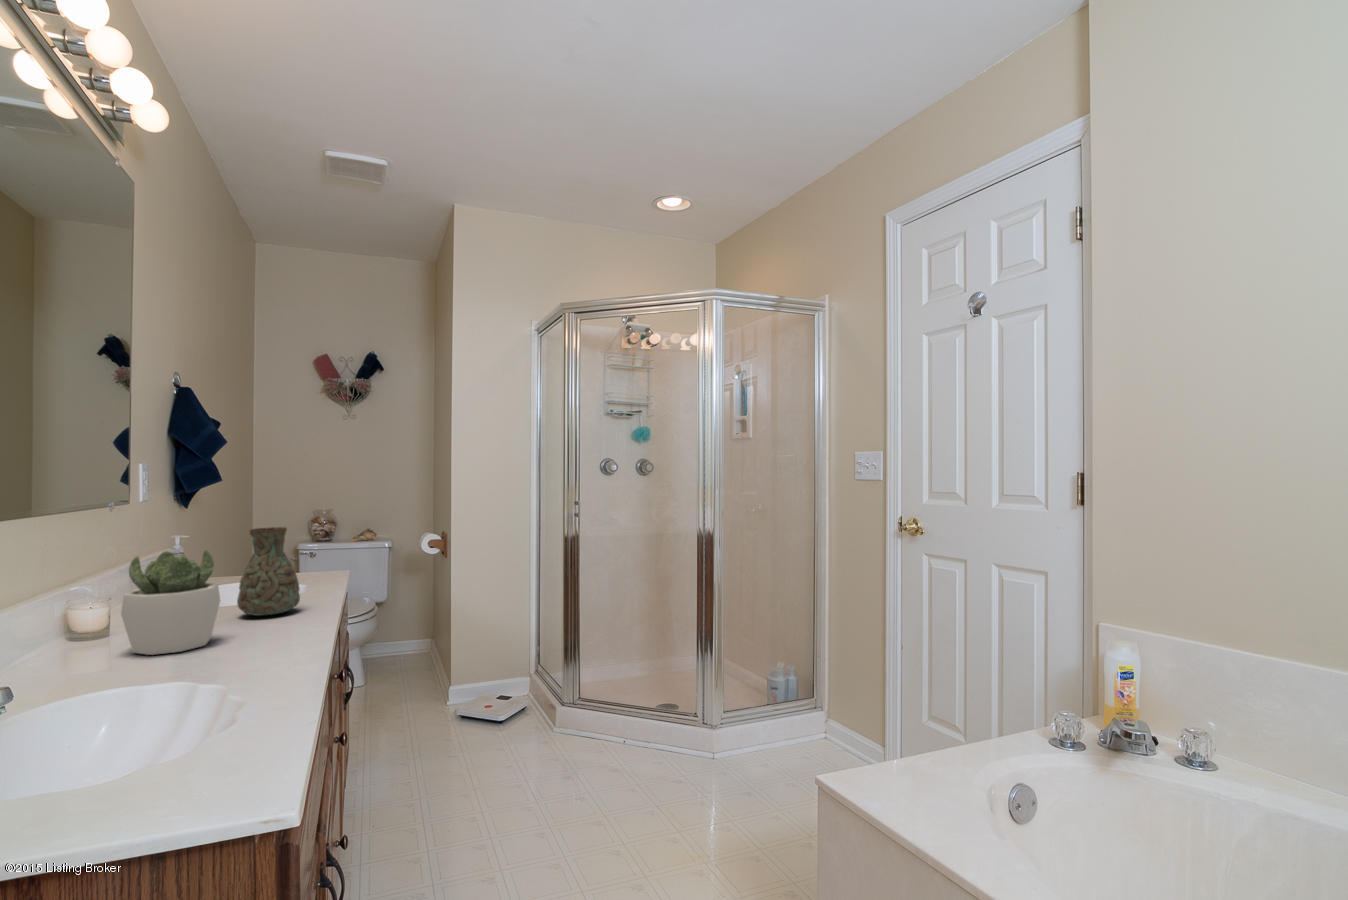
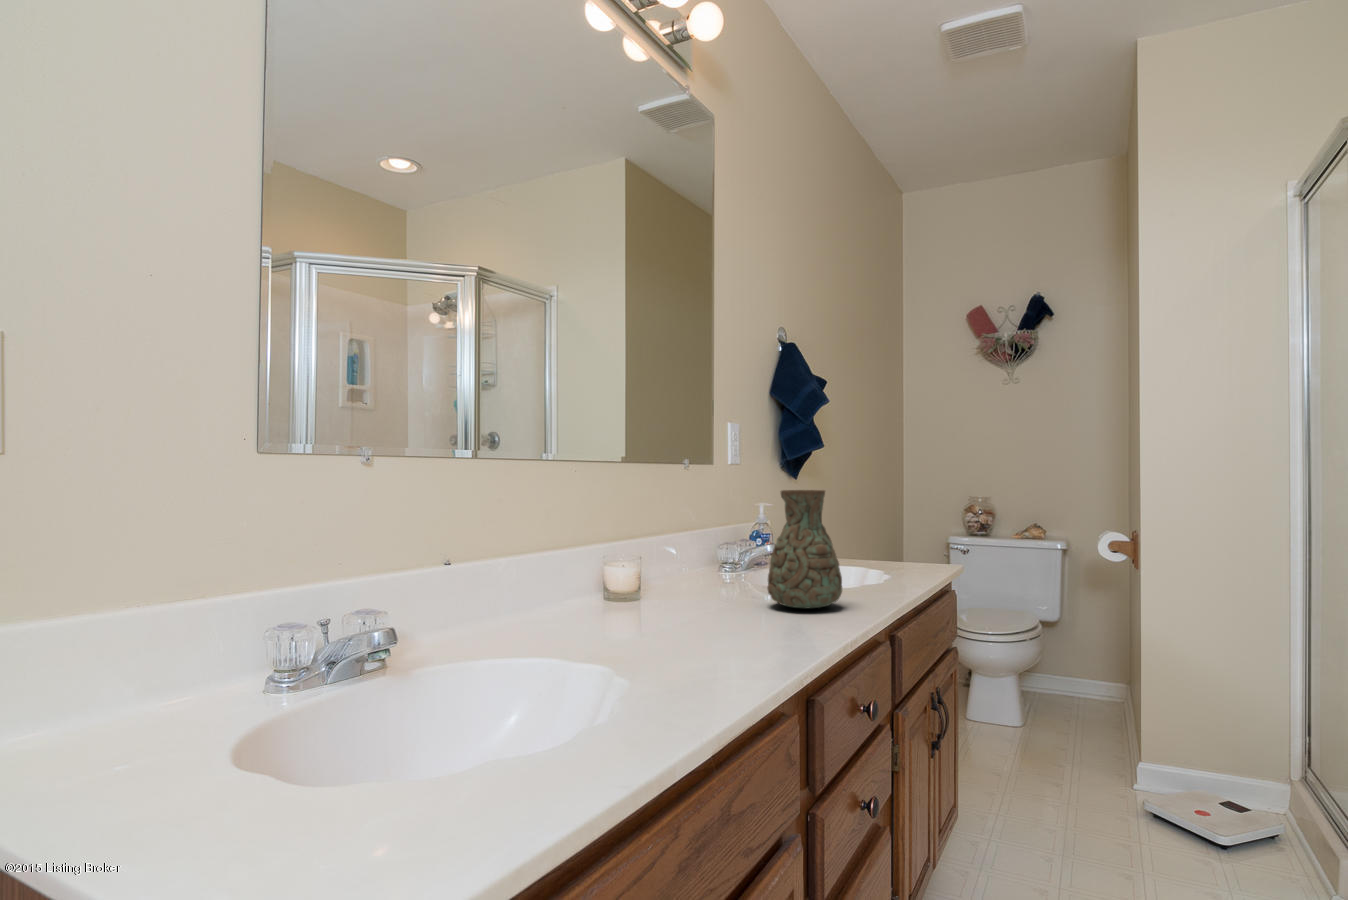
succulent plant: present [121,551,220,655] -> none [609,506,714,636]

